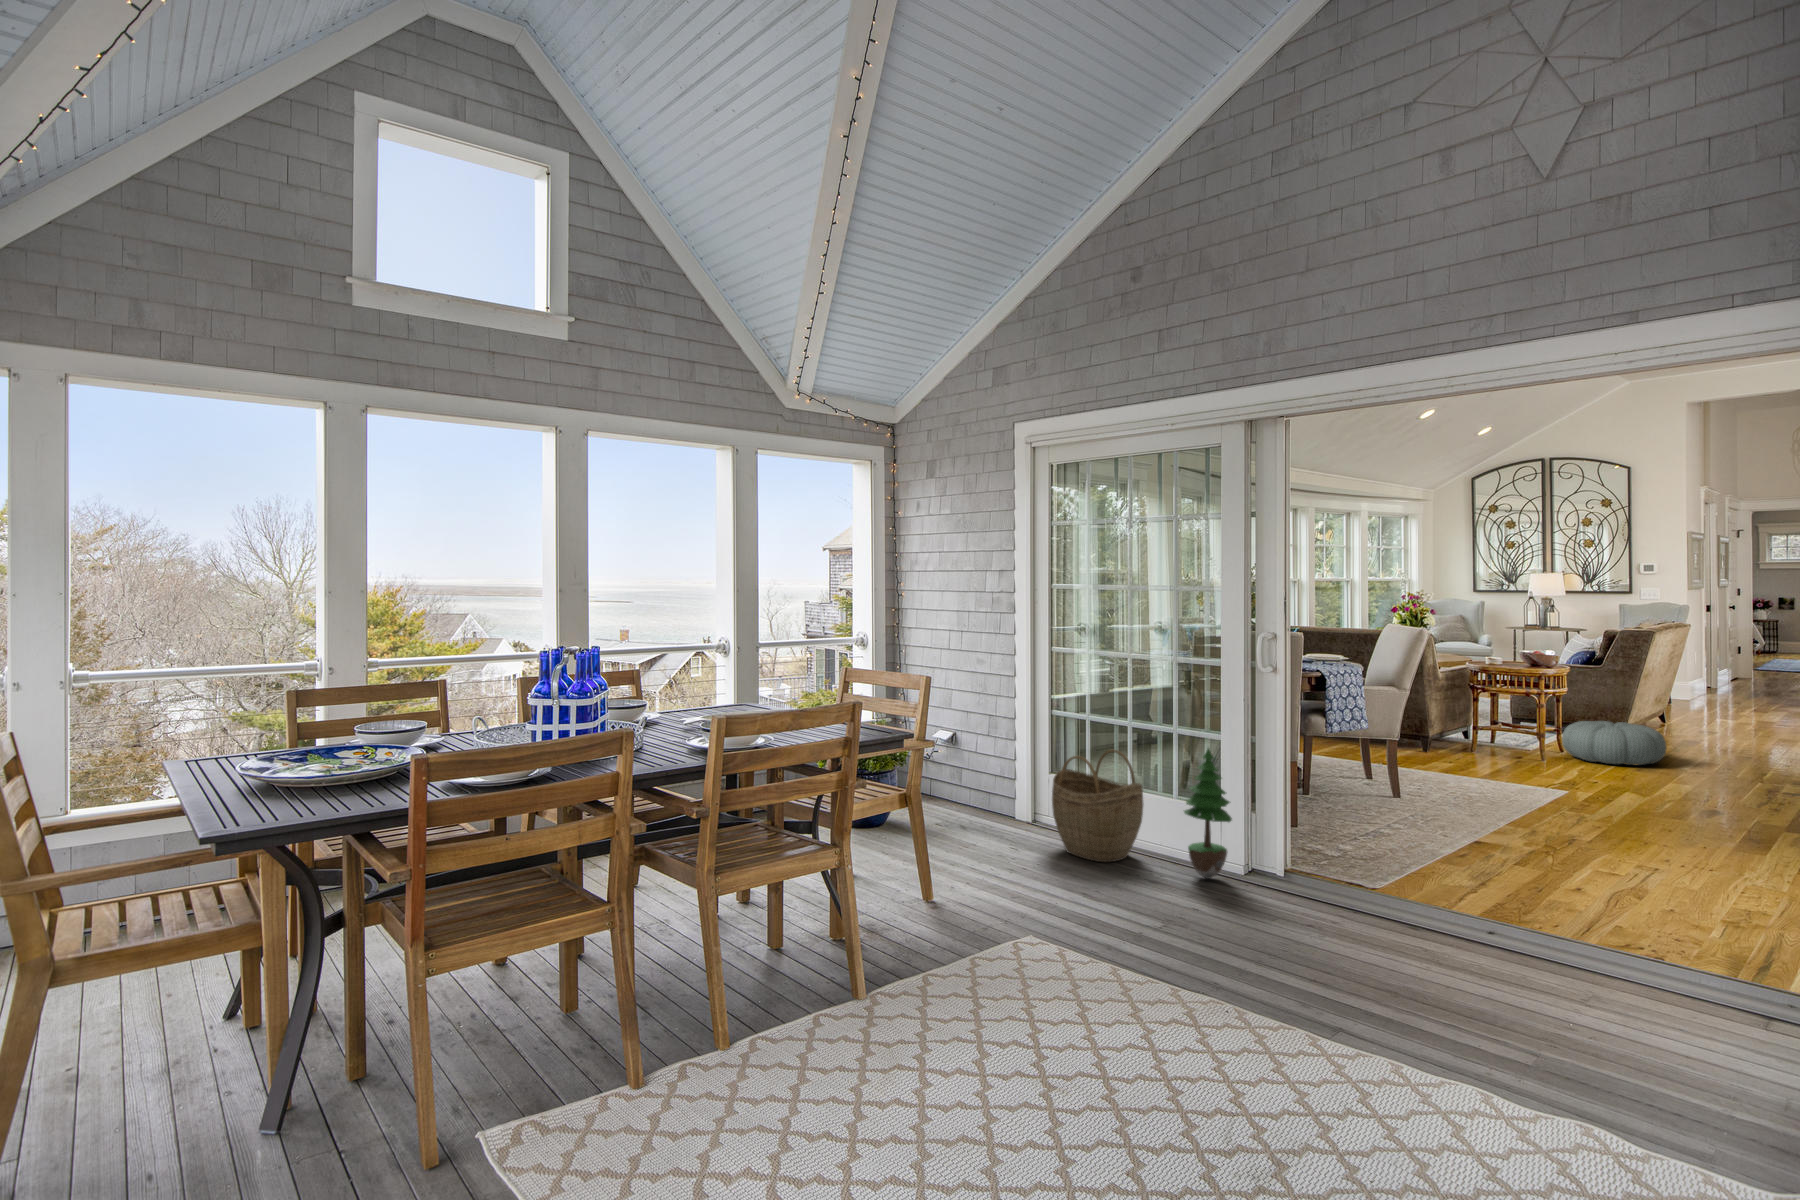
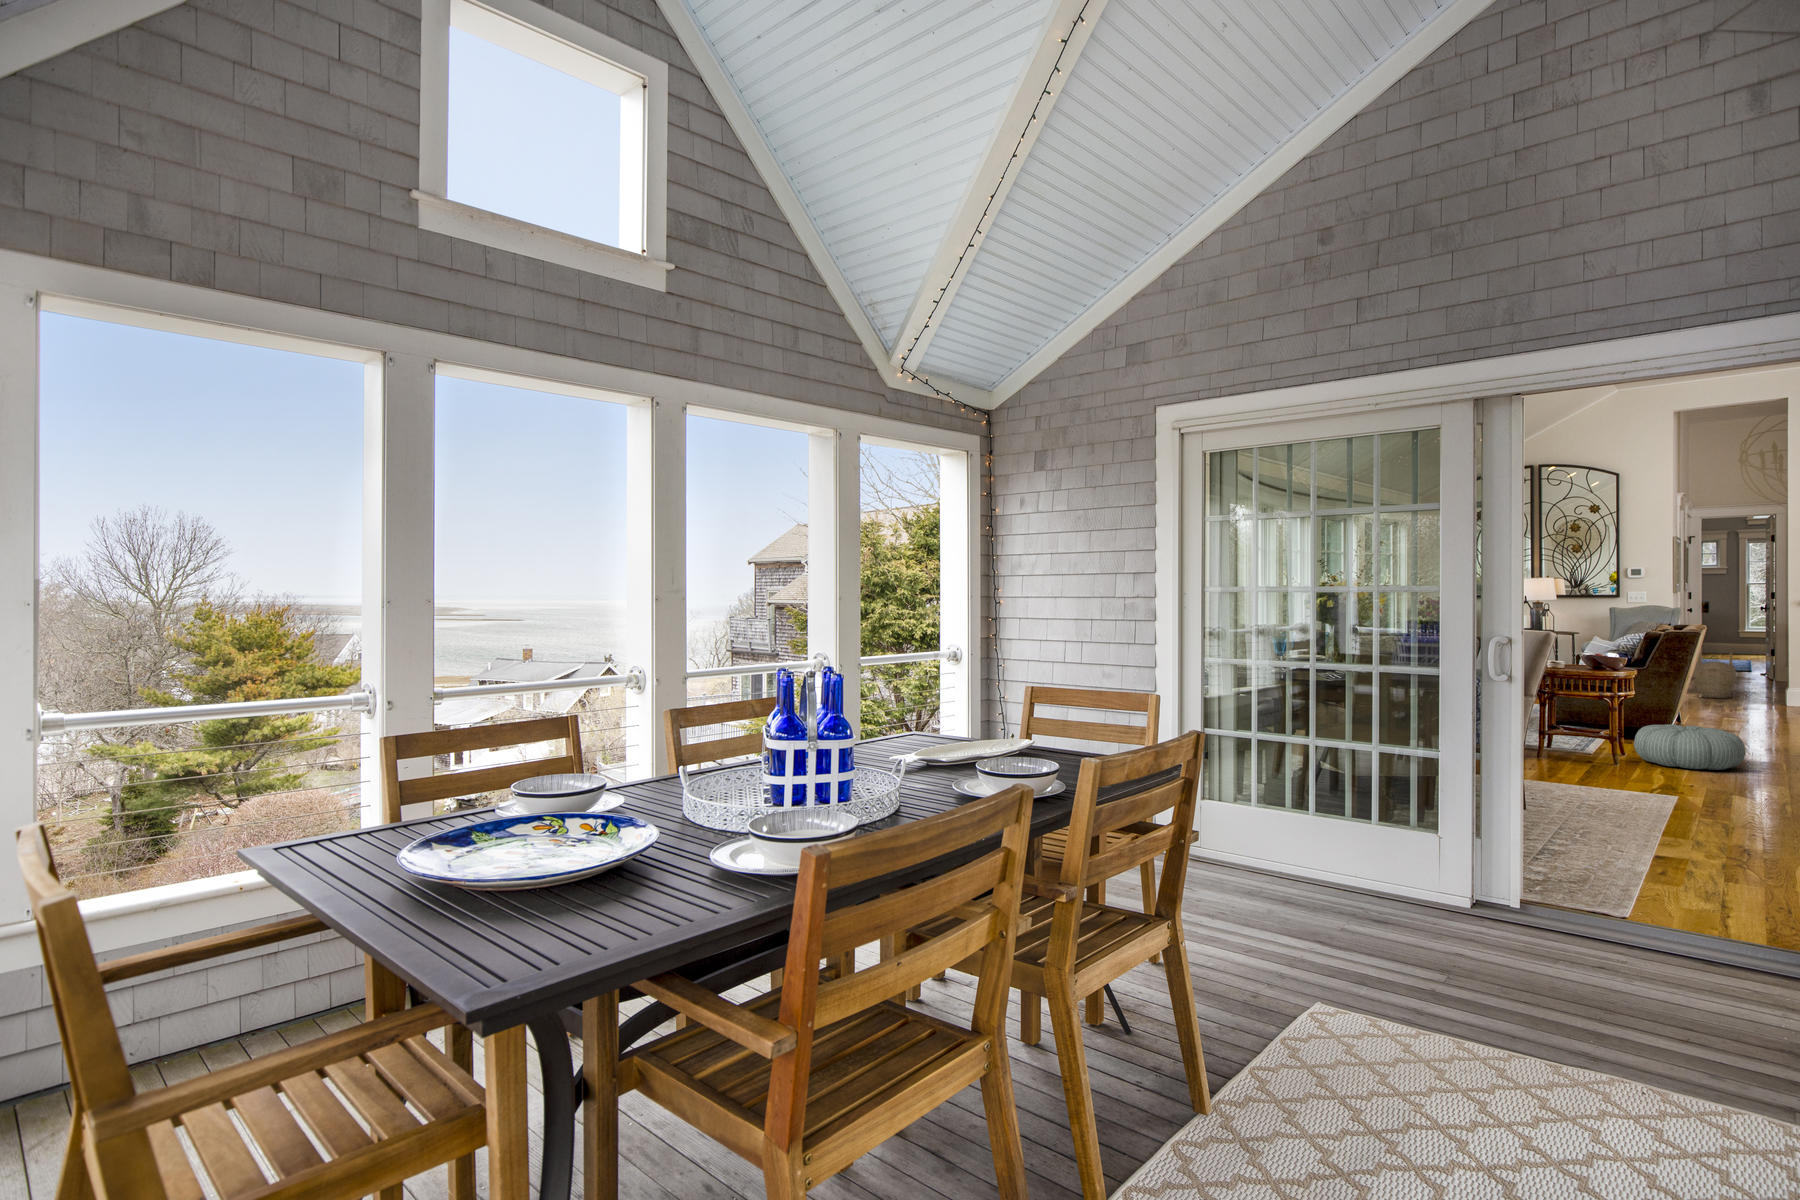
potted tree: present [1184,749,1232,879] -> none [1407,770,1470,922]
woven basket: present [1052,750,1143,862] -> present [1694,653,1736,699]

